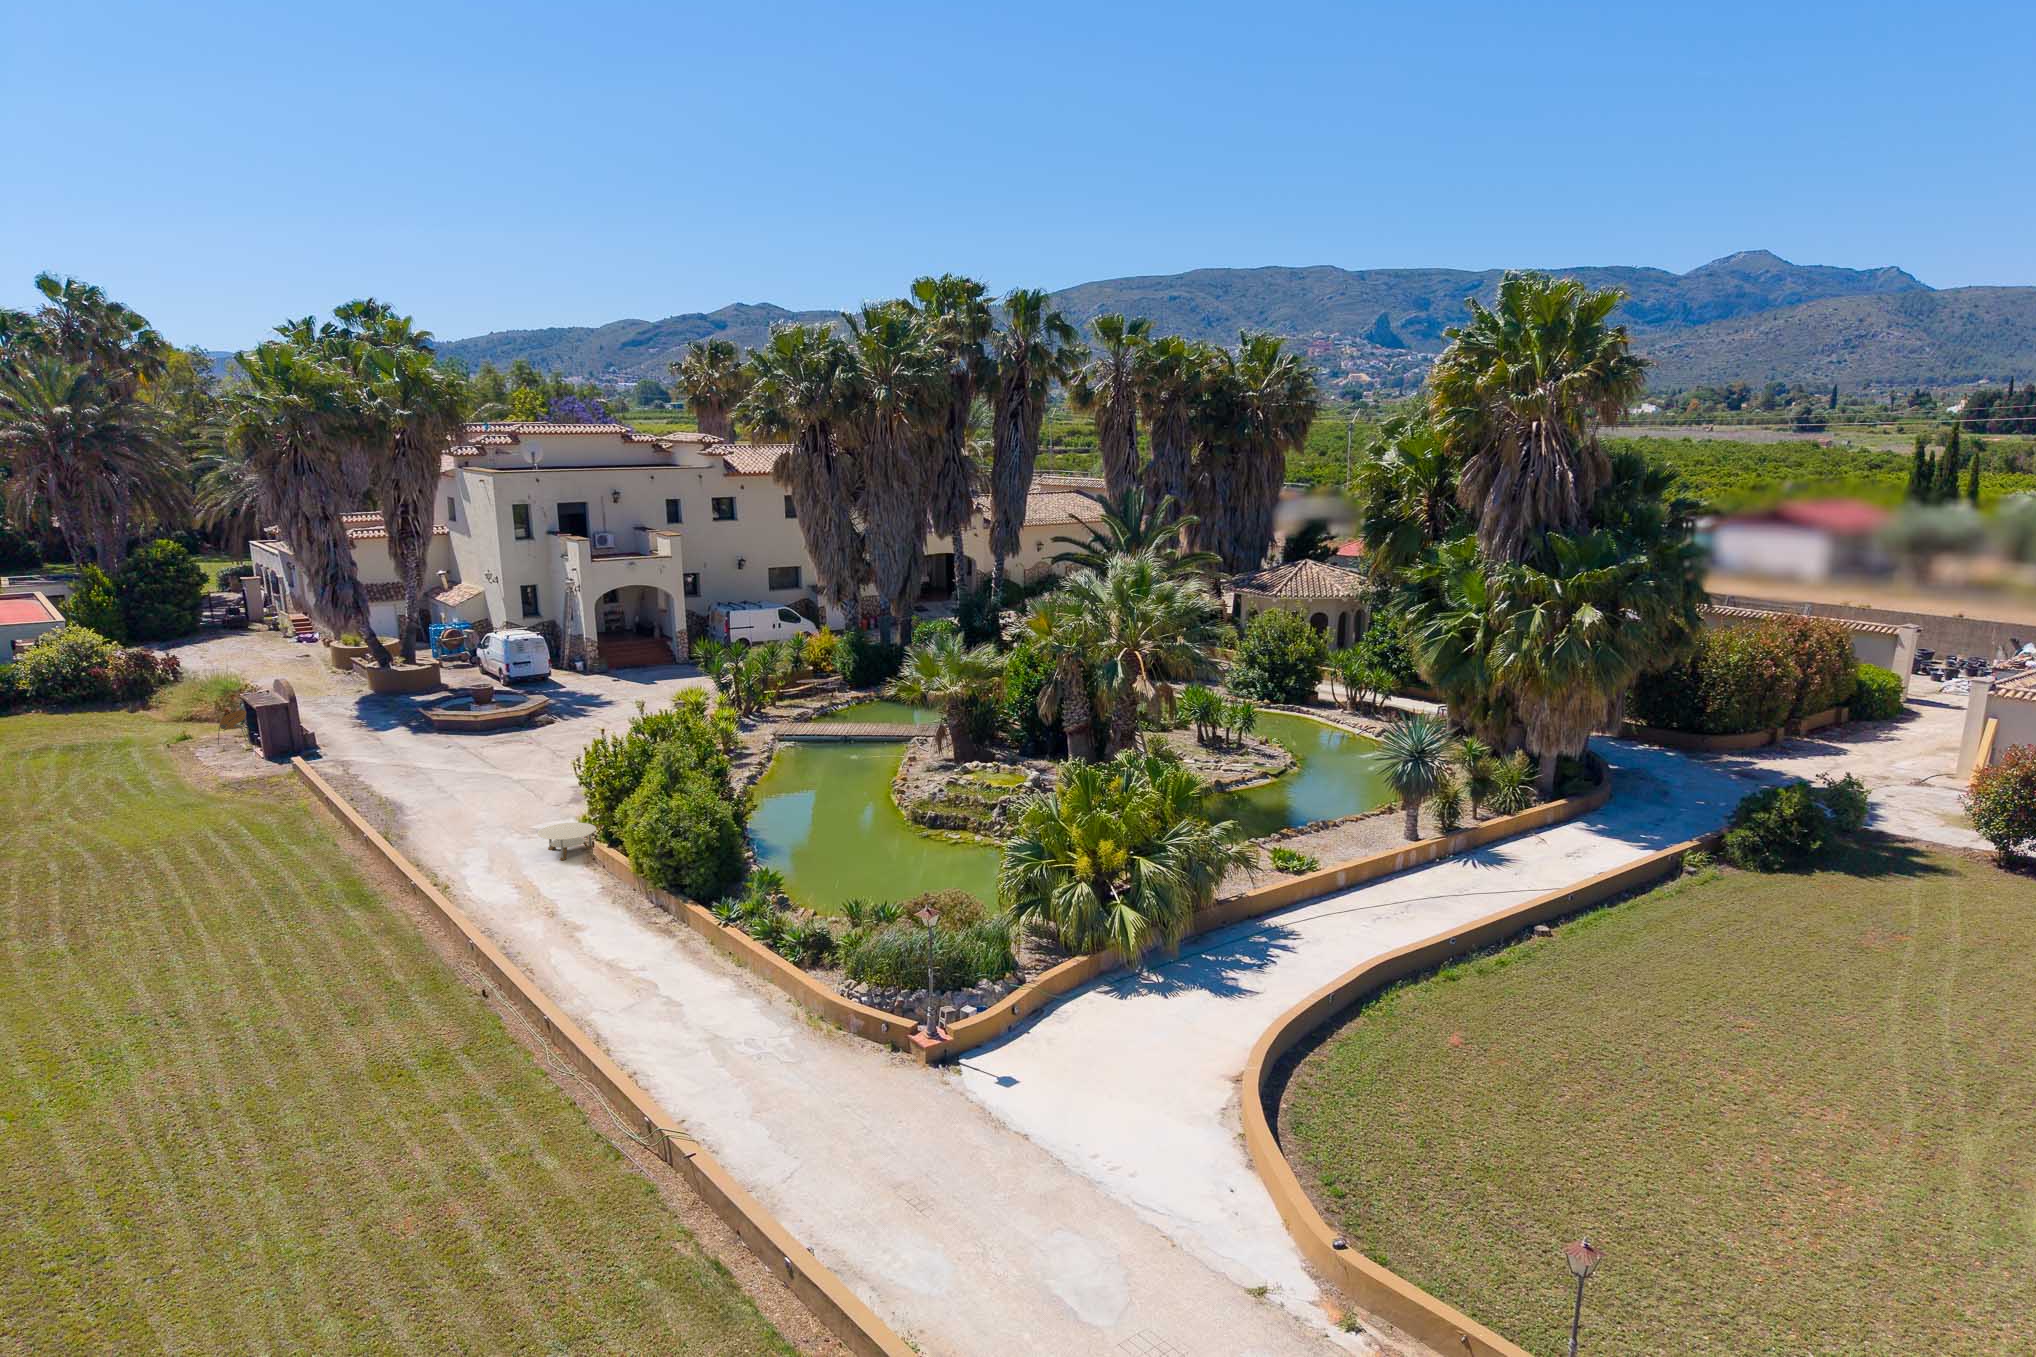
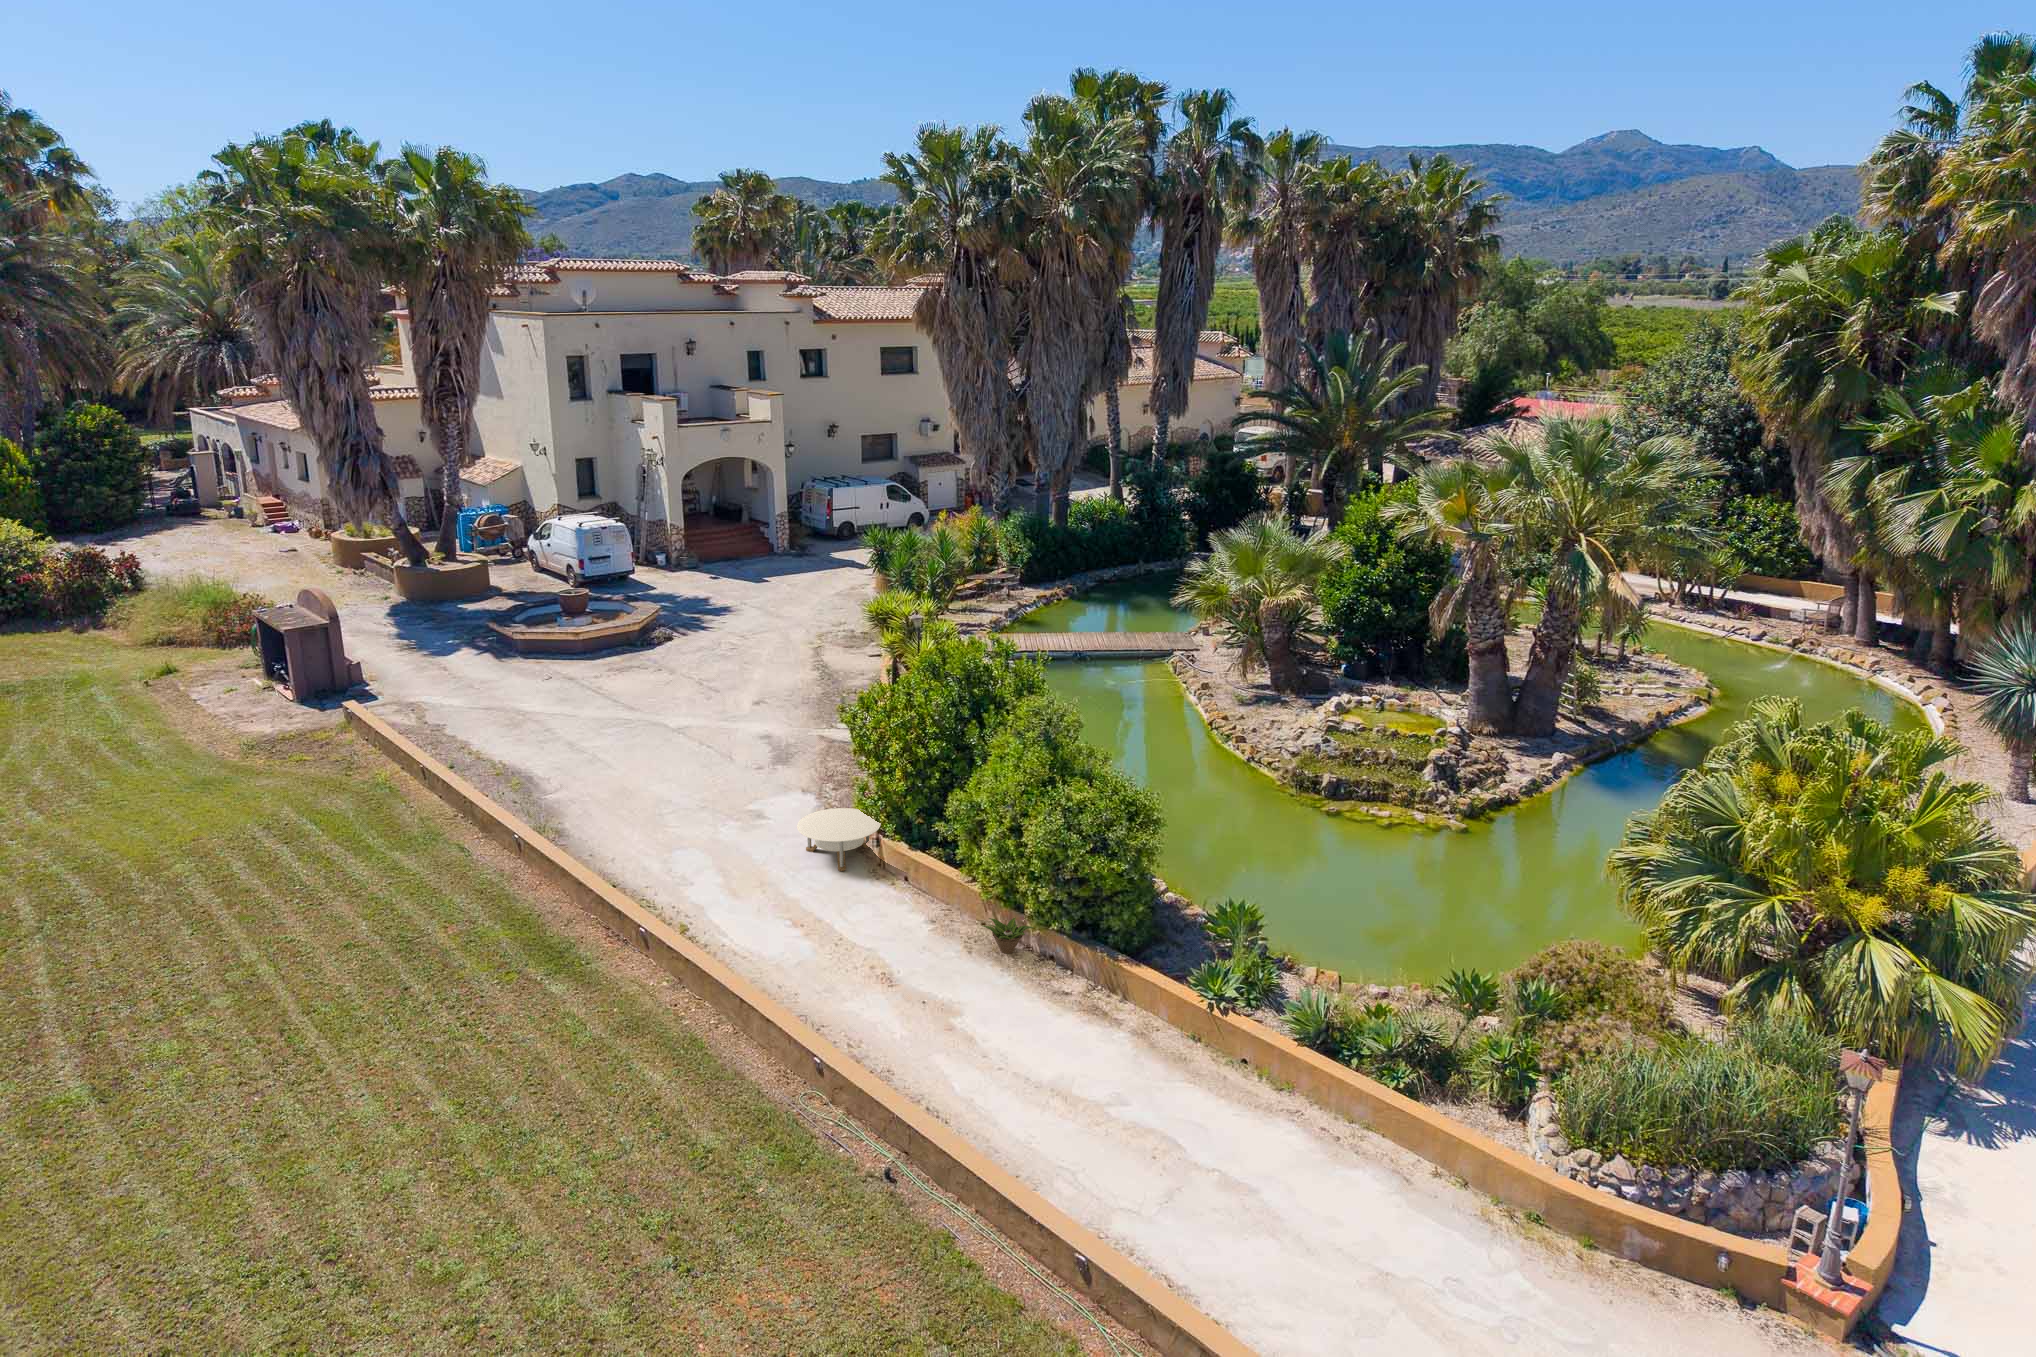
chair: present [218,710,250,749] -> none [224,632,274,690]
decorative plant: none [613,881,646,903] -> present [983,918,1034,954]

